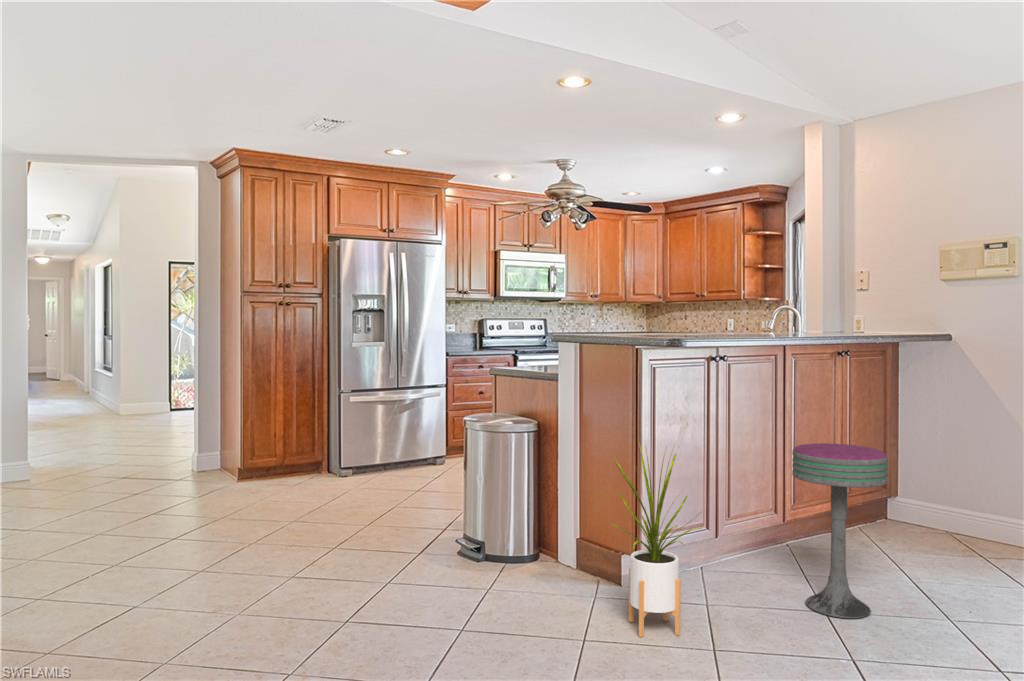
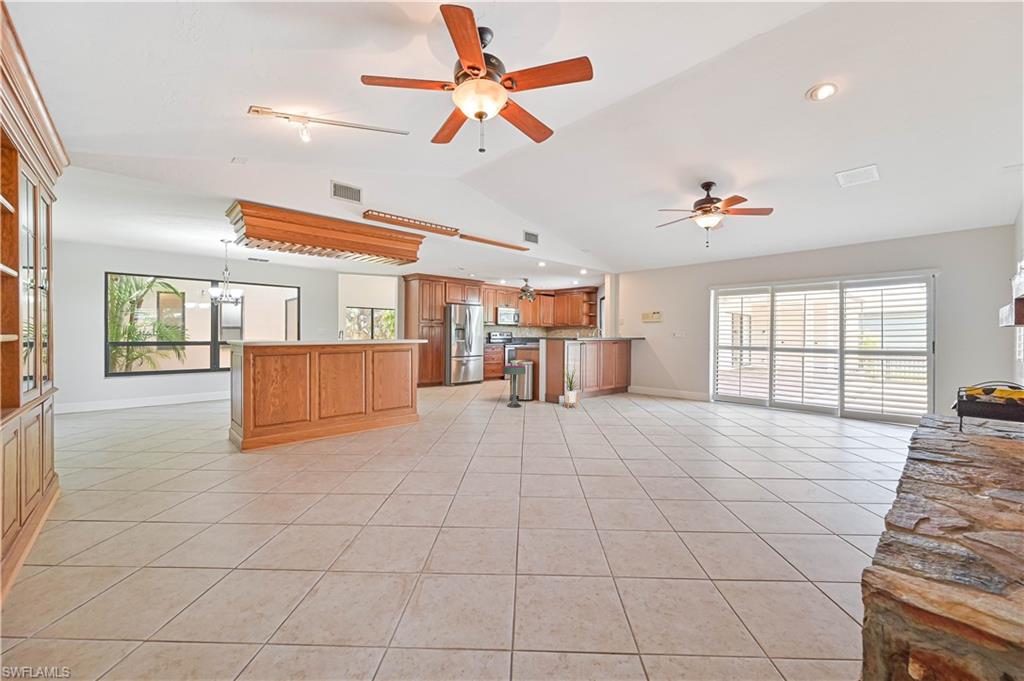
bar stool: present [792,443,888,619] -> present [504,365,526,407]

